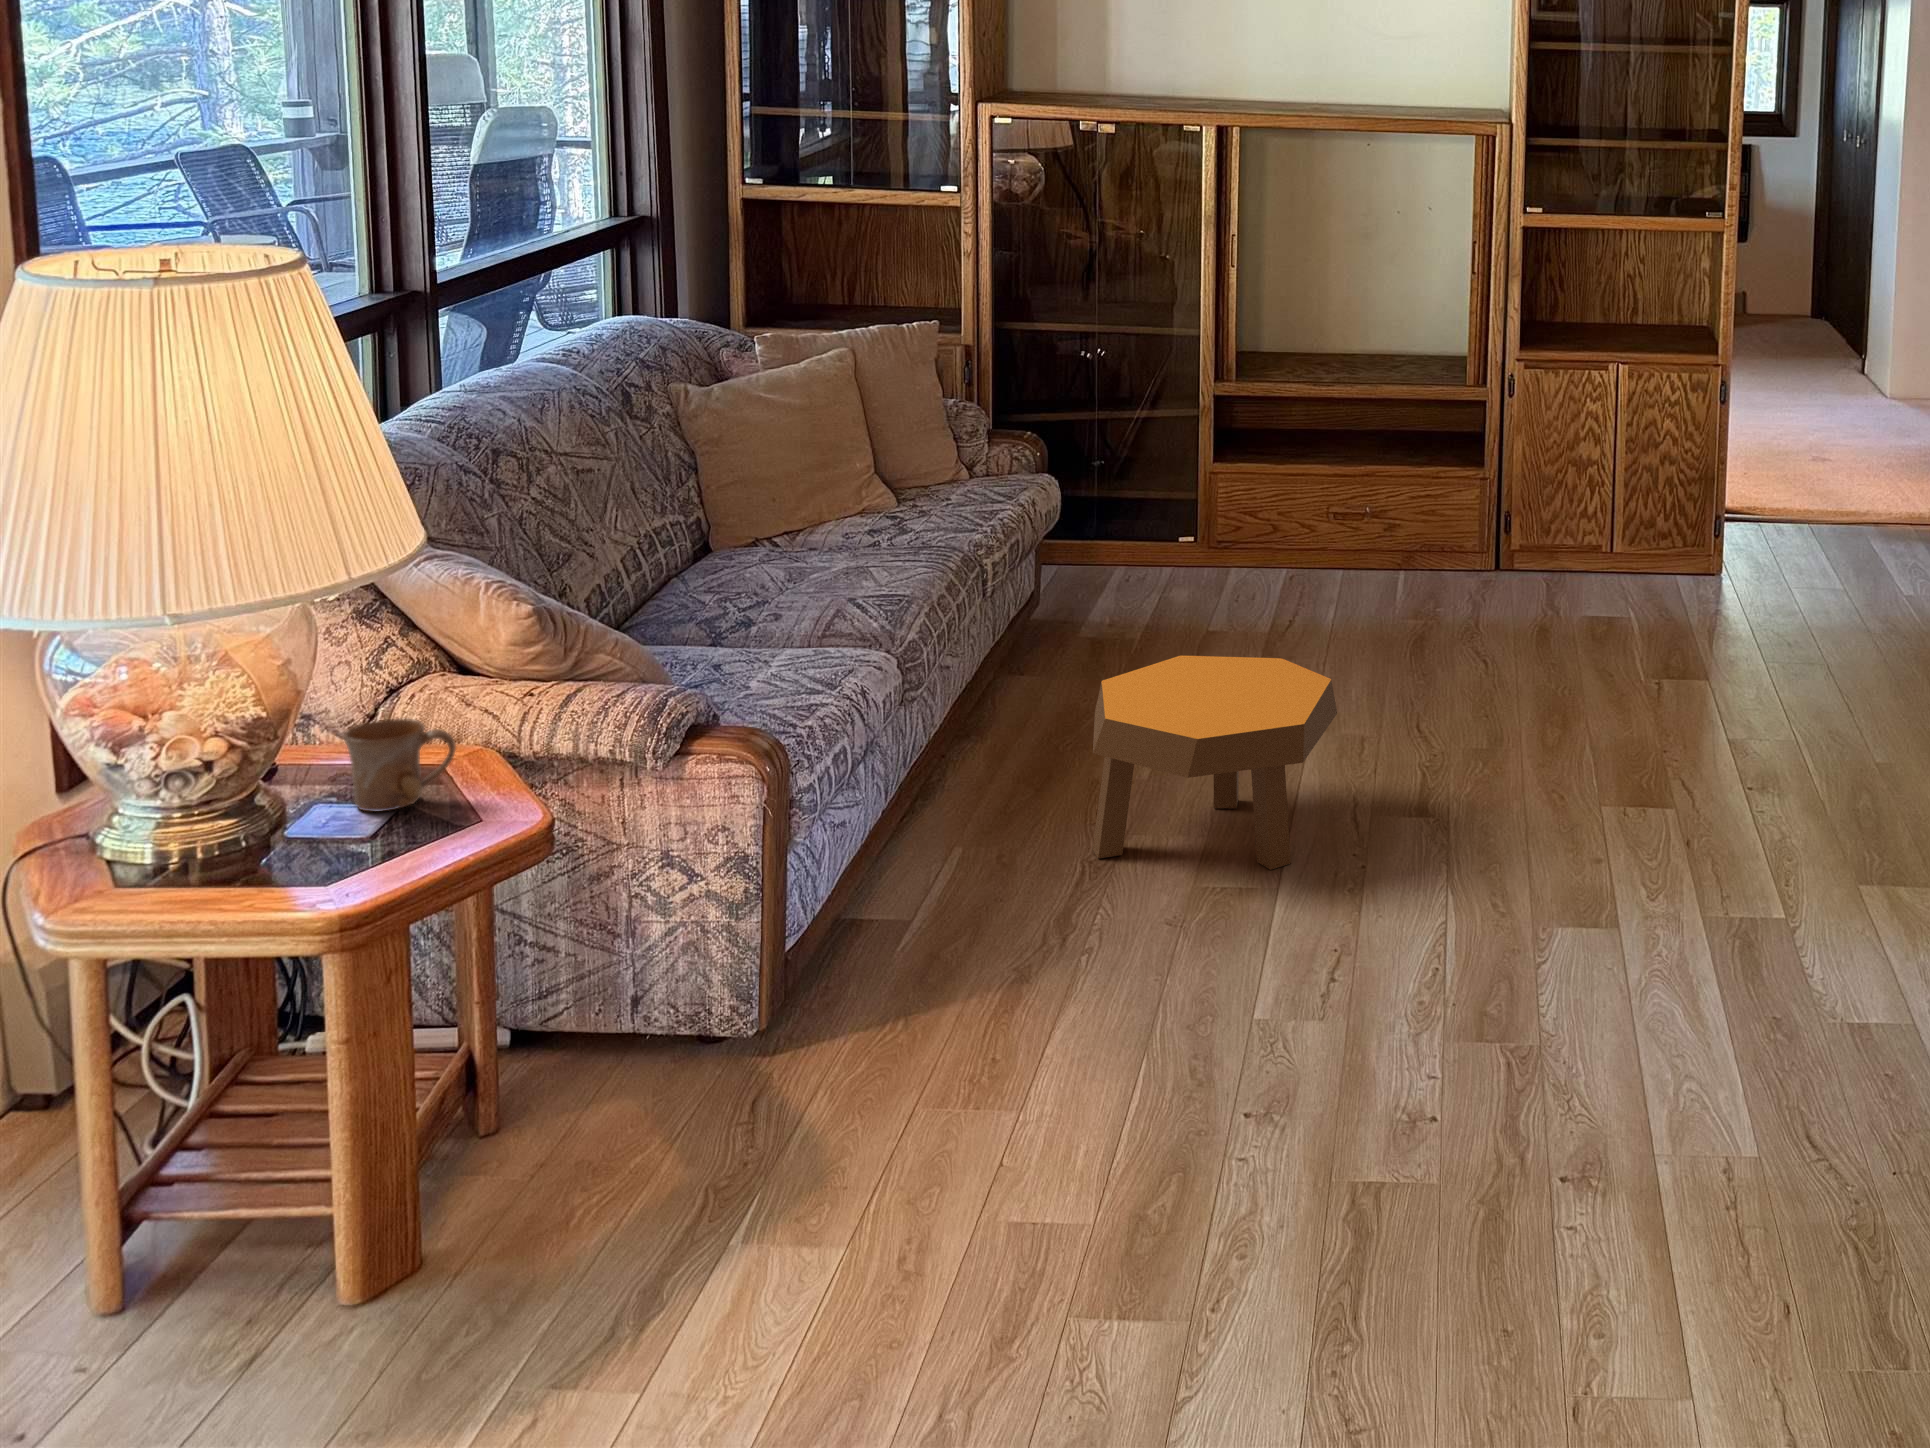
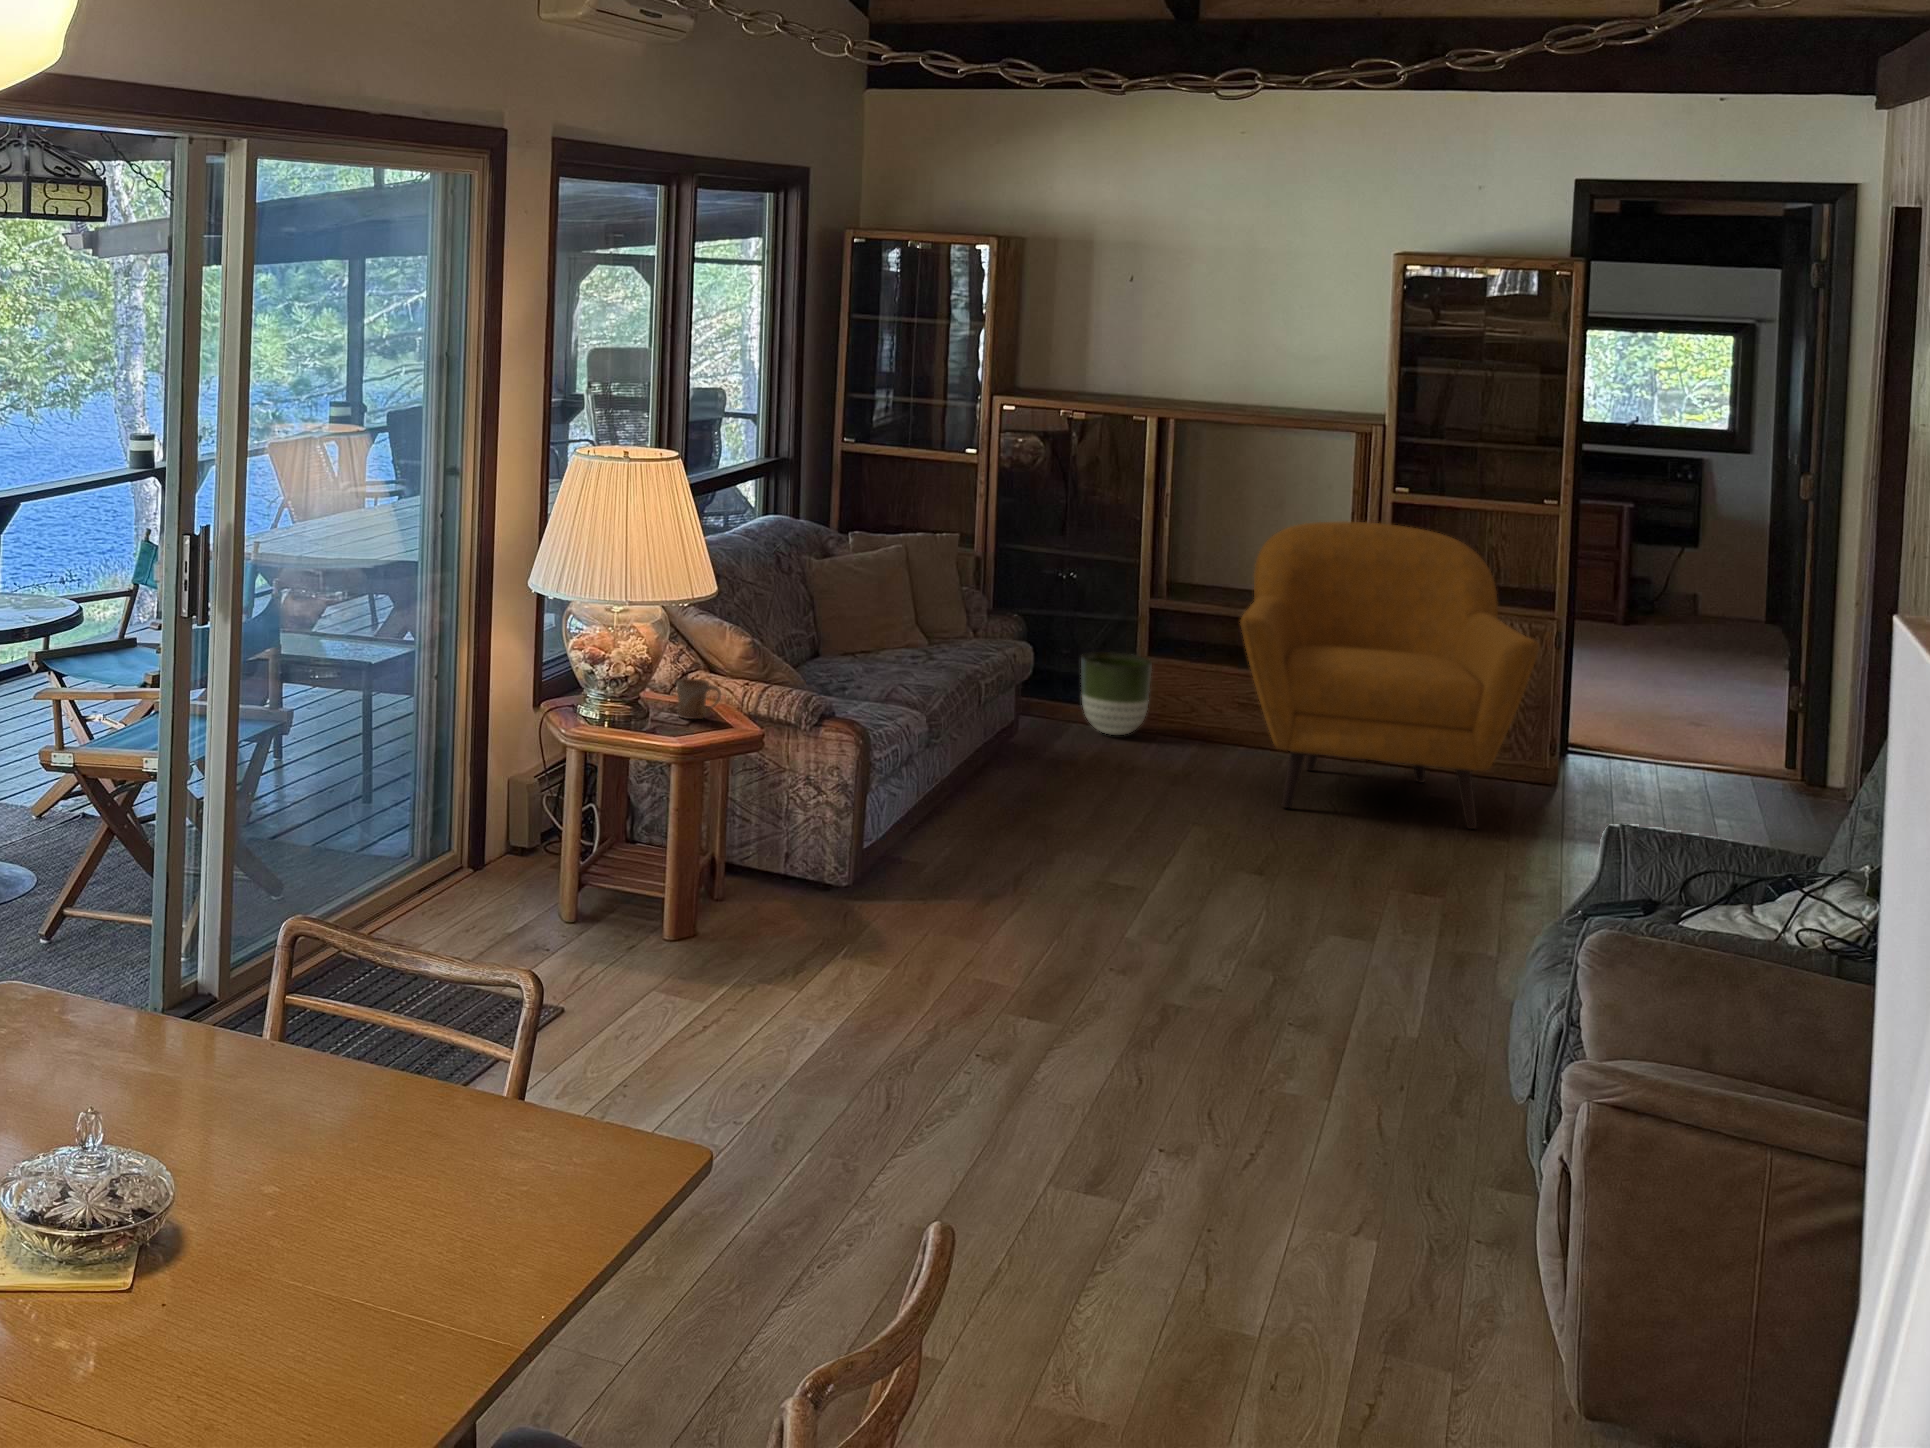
armchair: none [1366,260,1755,683] -> present [1241,522,1539,829]
planter: none [1123,467,1223,586] -> present [1081,652,1152,735]
footstool: present [1093,656,1337,870] -> none [1036,745,1196,875]

